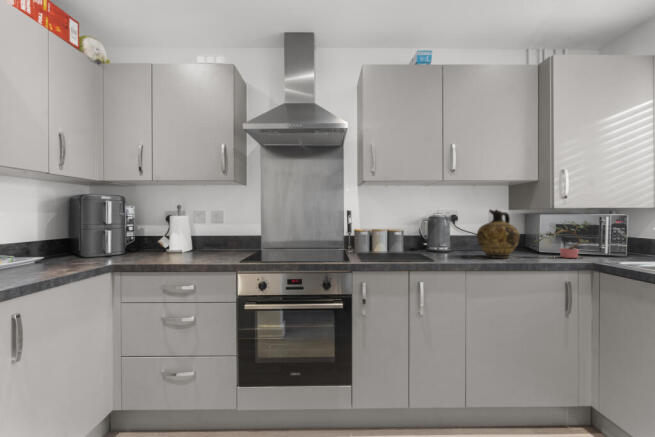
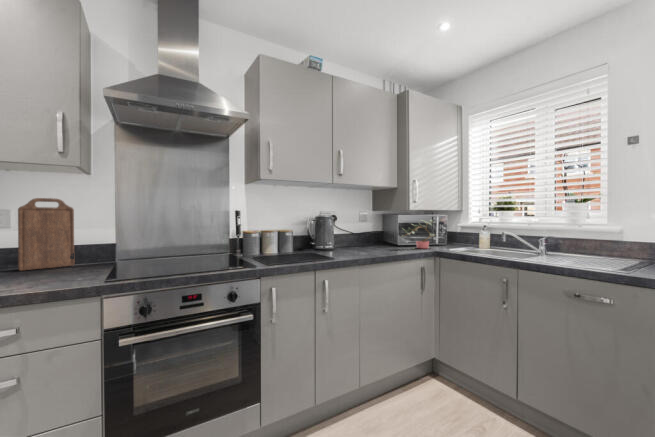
cutting board: none [201,203,231,253] -> present [18,198,74,271]
ceramic jug: present [477,210,519,258] -> none [361,210,394,252]

